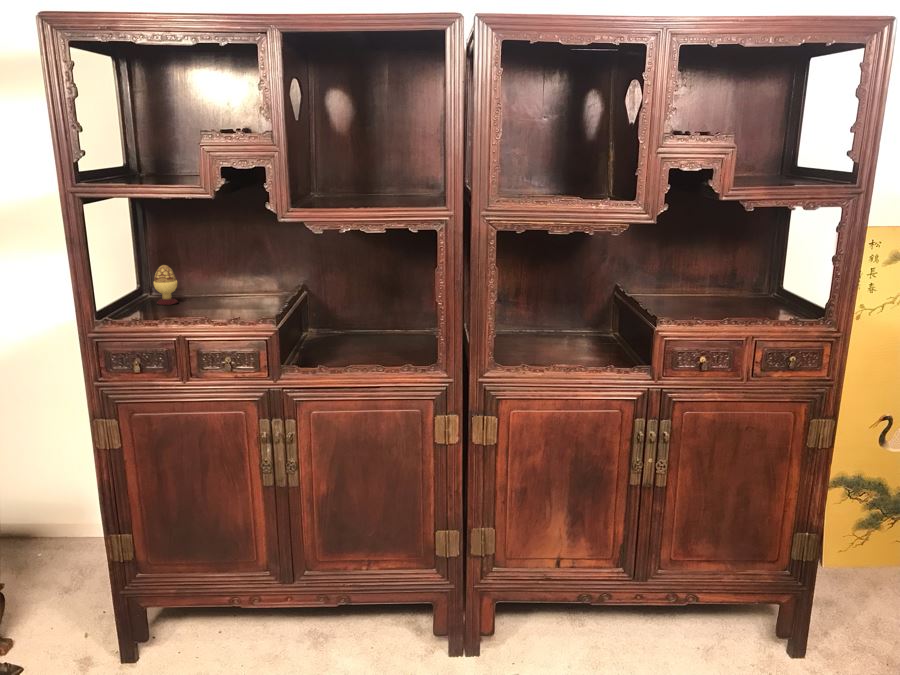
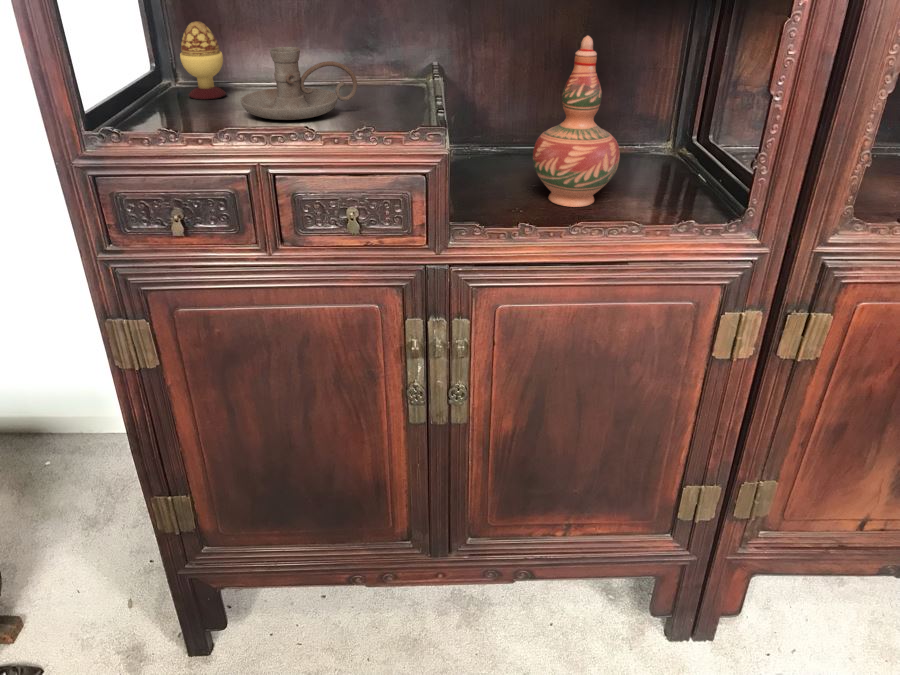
decorative vase: none [338,272,385,360] -> present [533,36,620,207]
candle holder: none [180,279,244,315] -> present [241,47,357,120]

